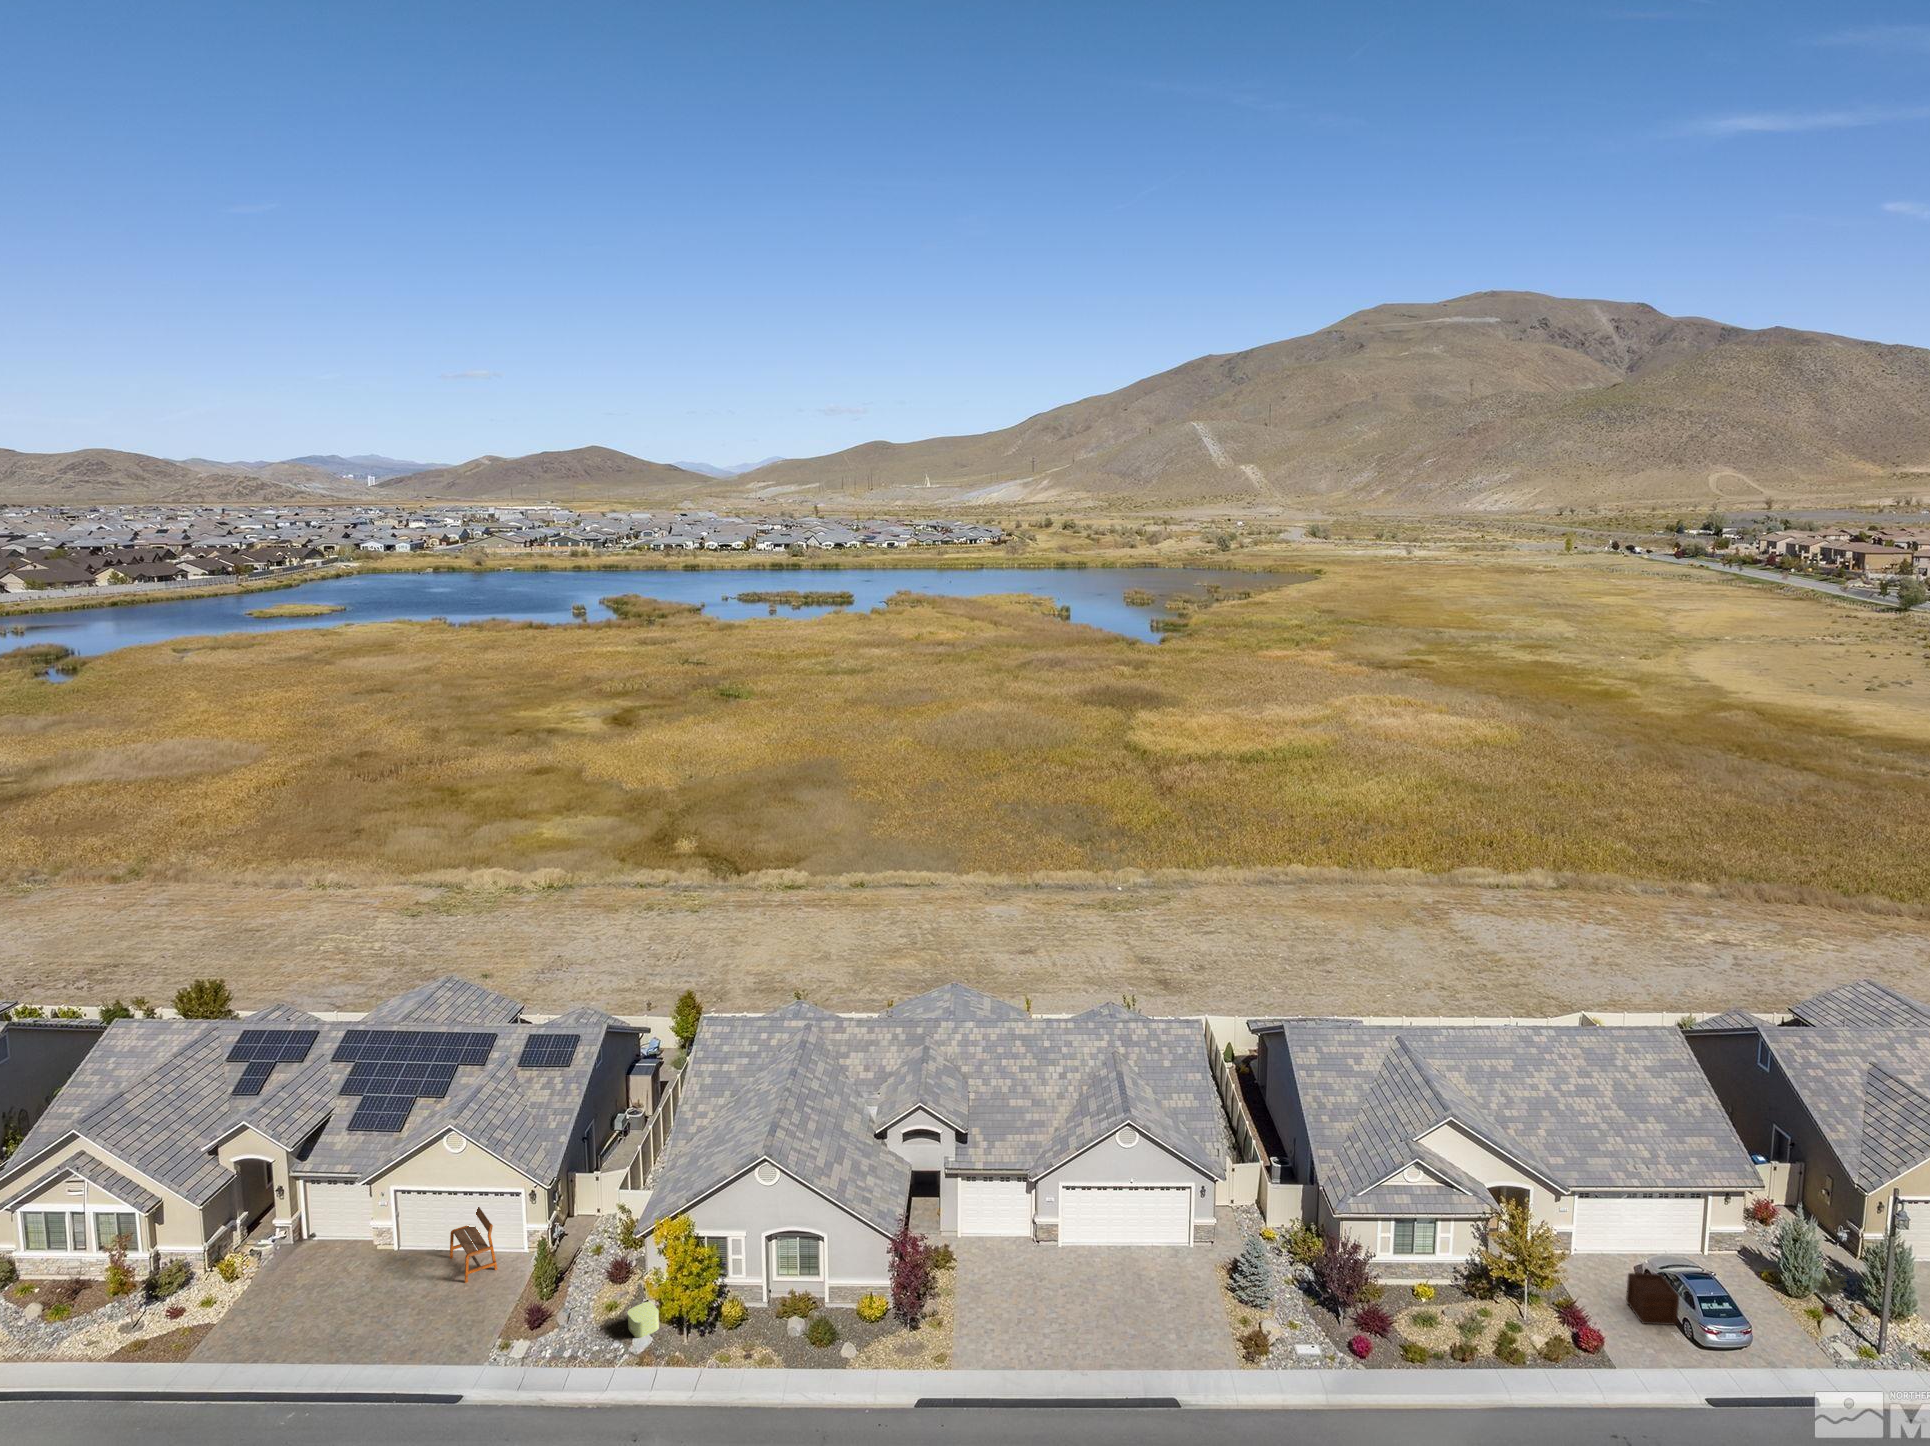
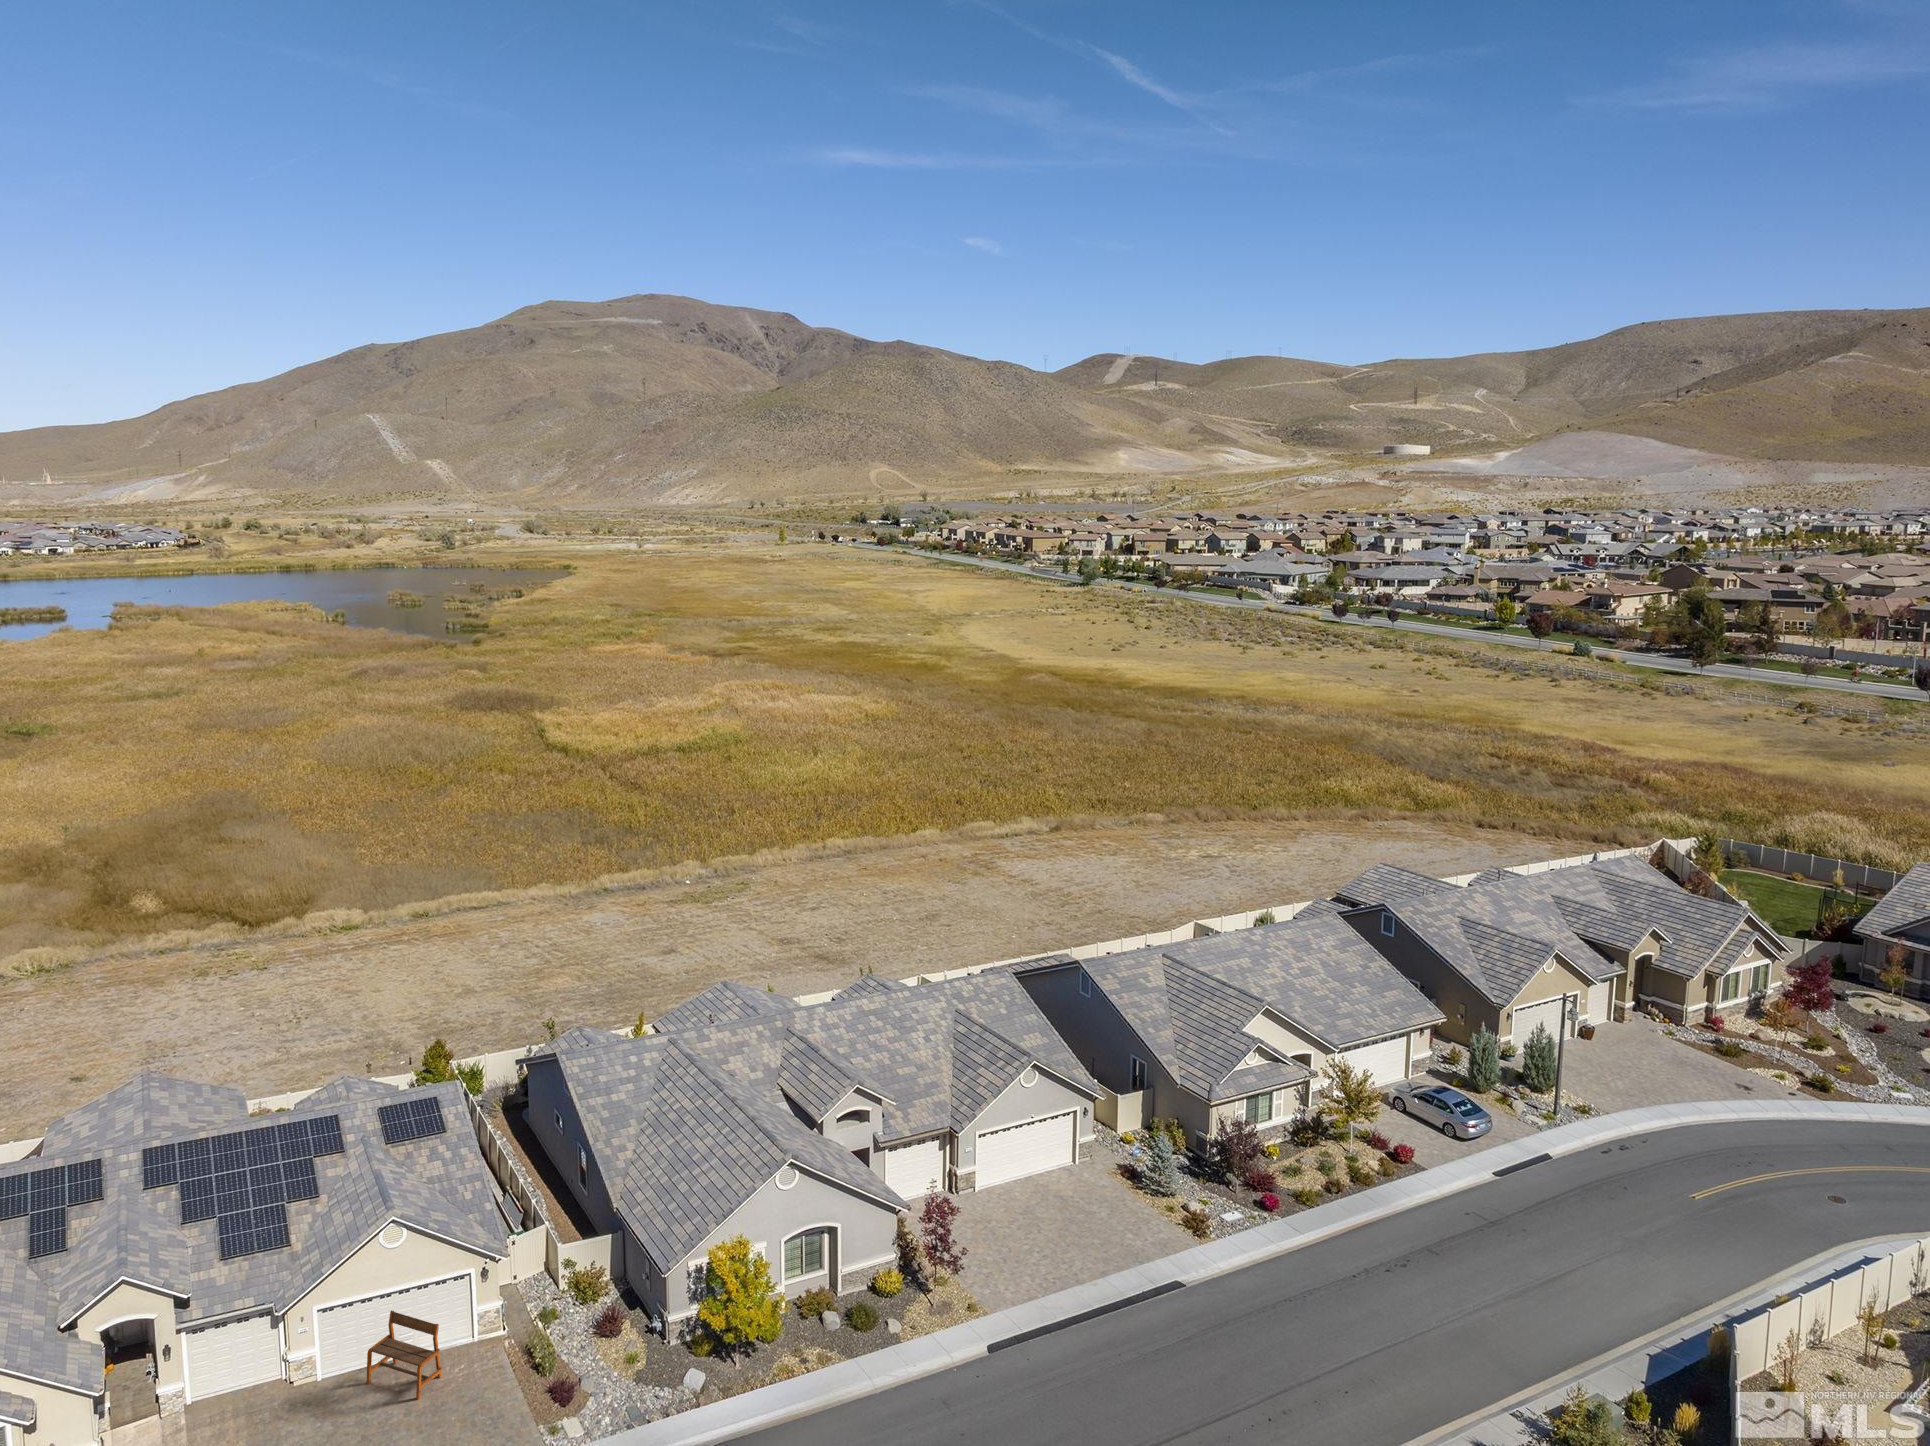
wooden crate: present [1626,1273,1679,1325] -> none [1396,1095,1437,1135]
storage box: present [627,1302,659,1338] -> none [657,1346,691,1385]

